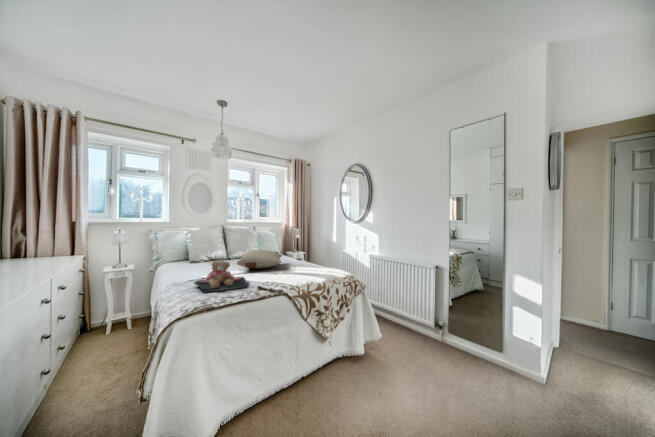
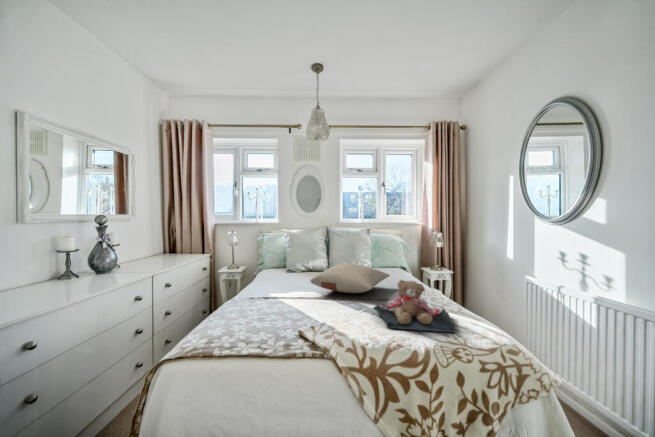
teddy bear: present [194,261,247,293] -> present [374,280,455,333]

